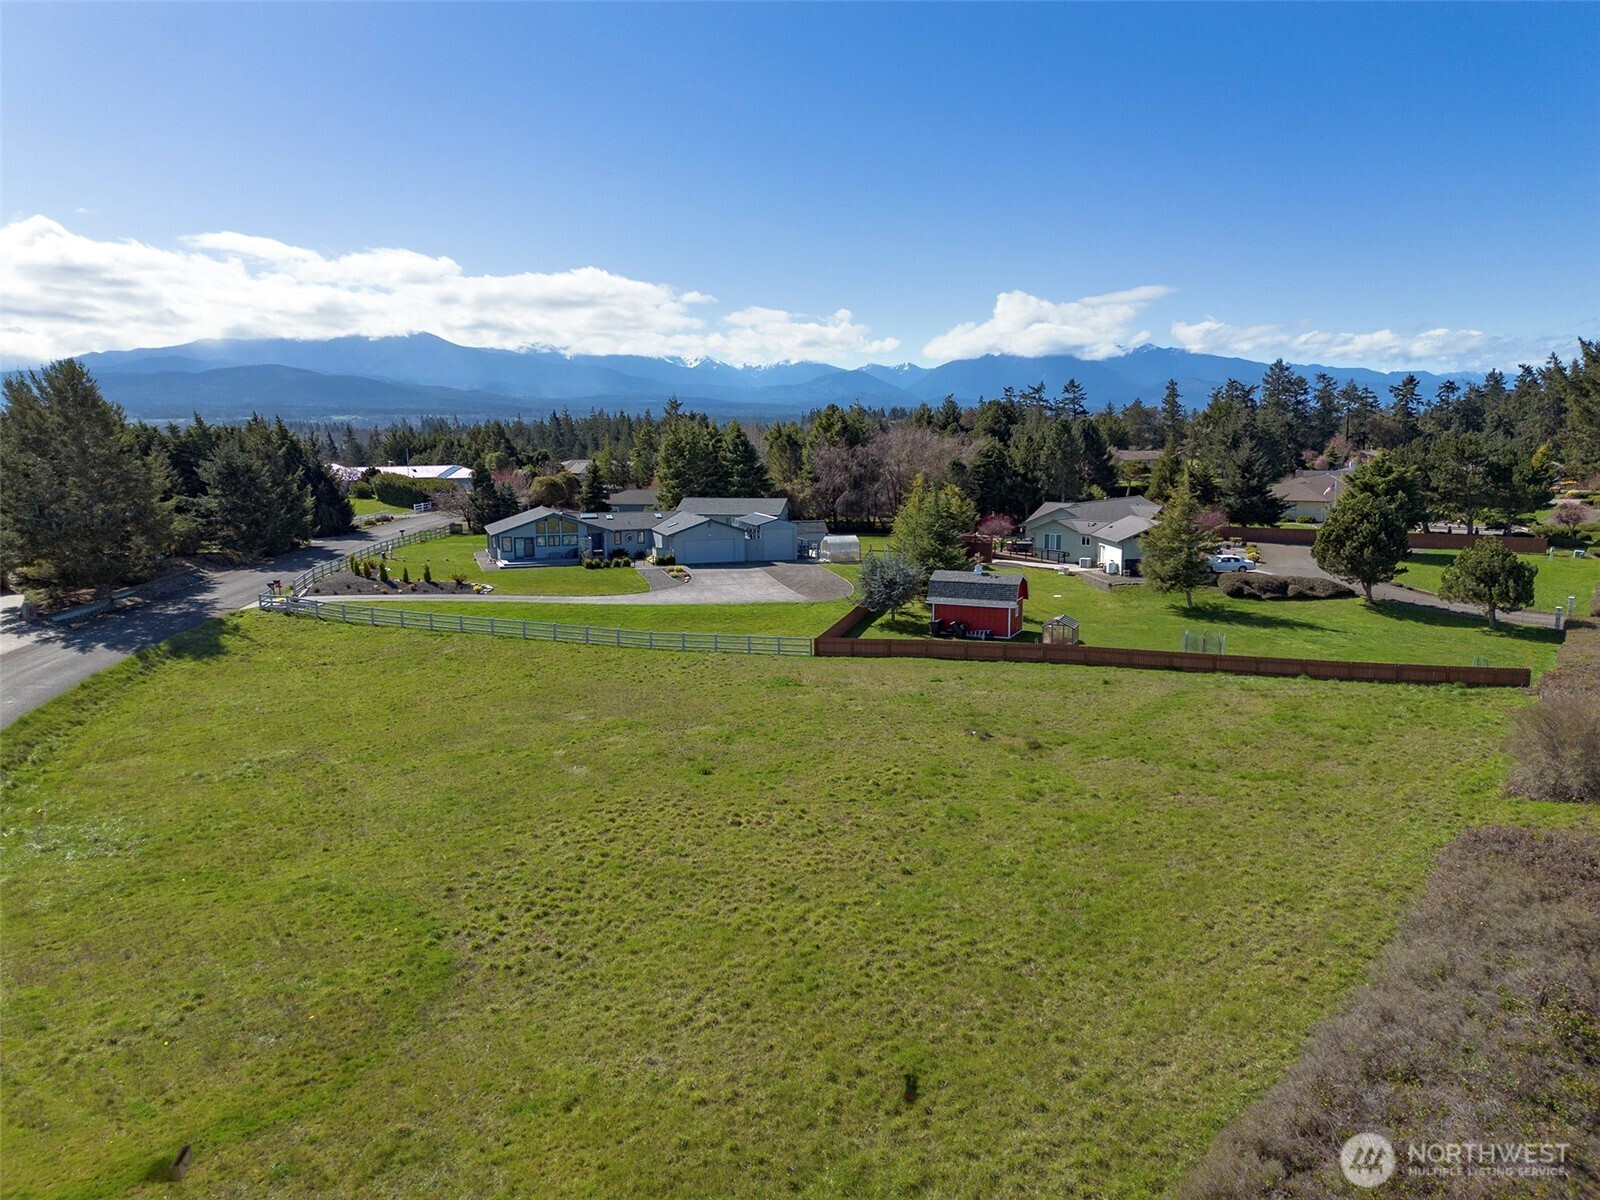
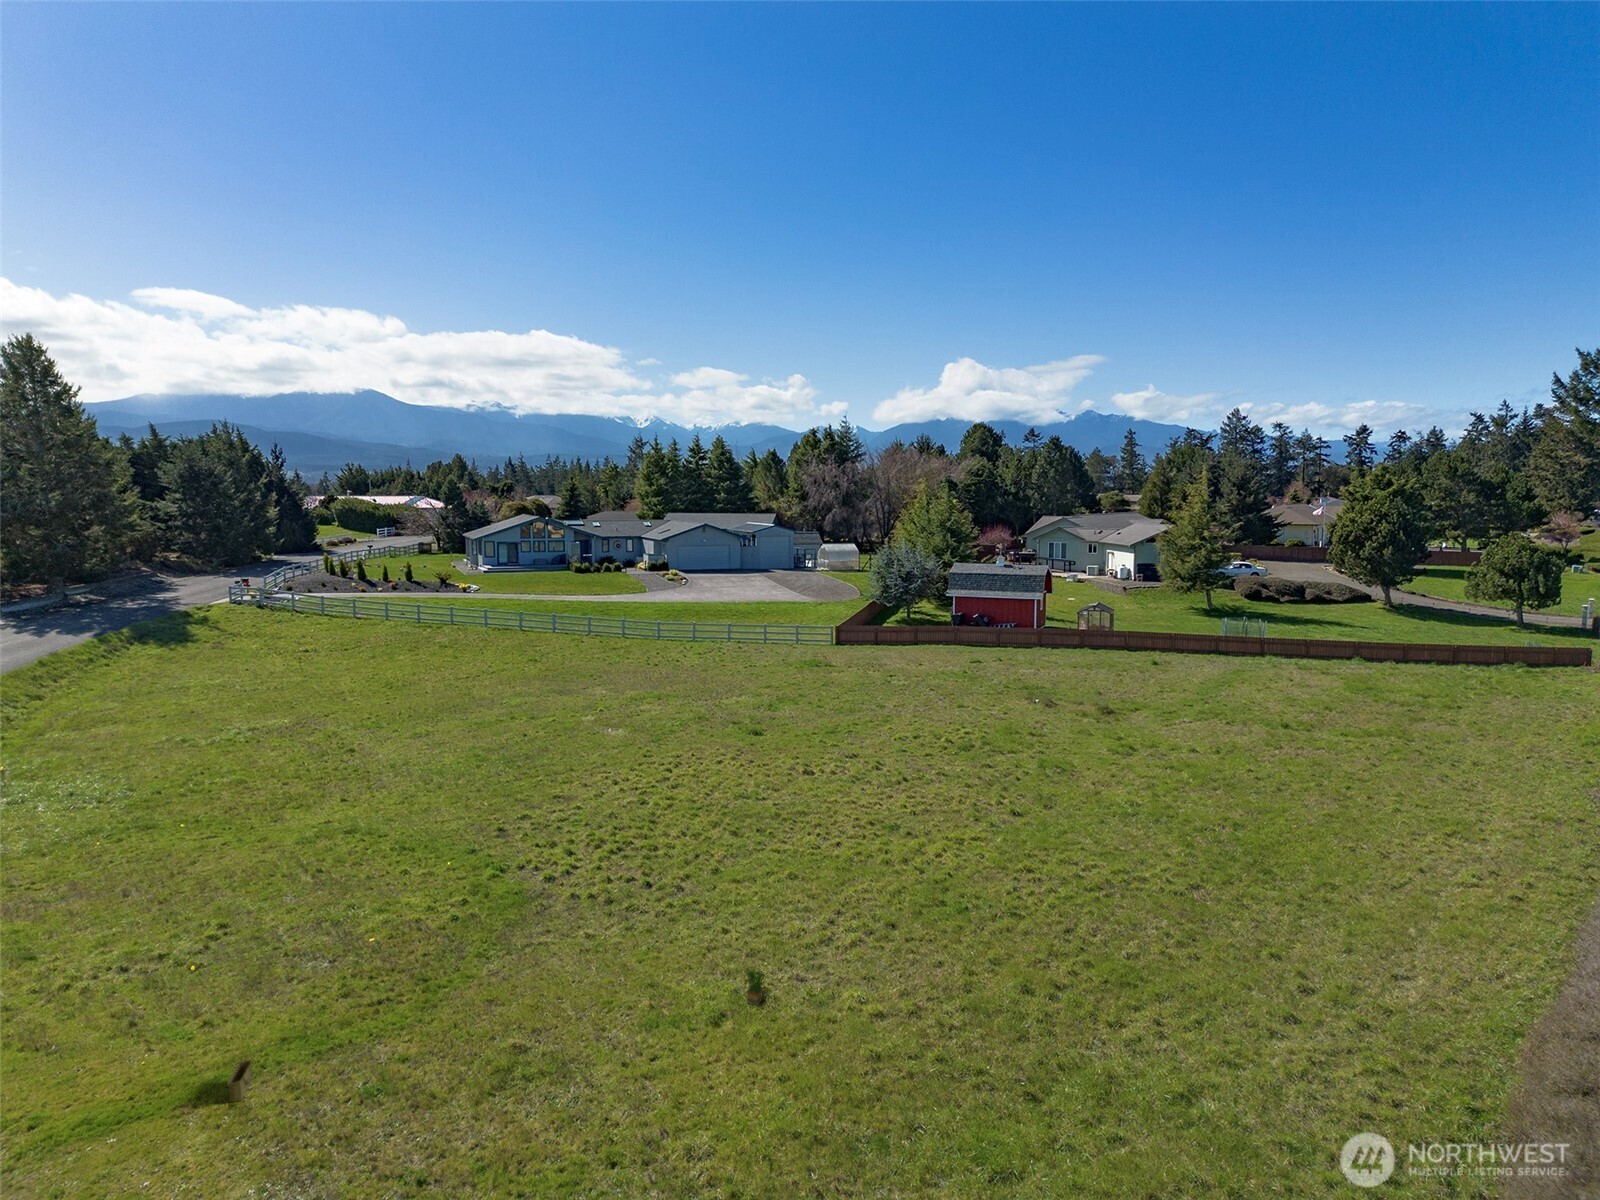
potted tree: present [903,1073,920,1104] -> present [746,971,766,1006]

